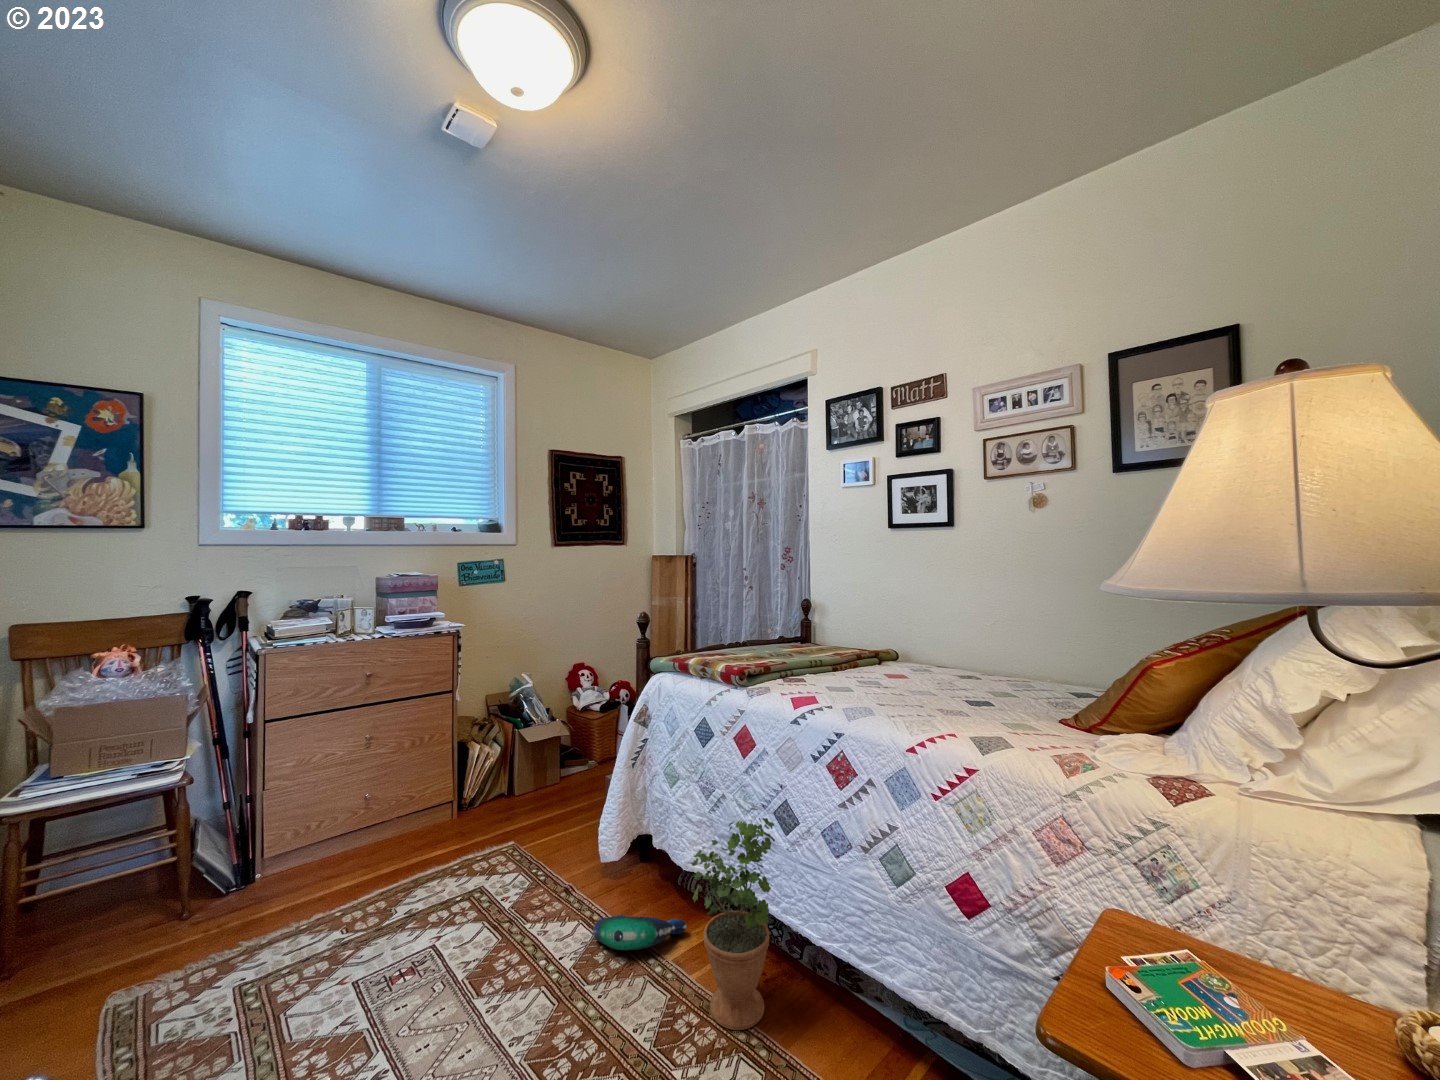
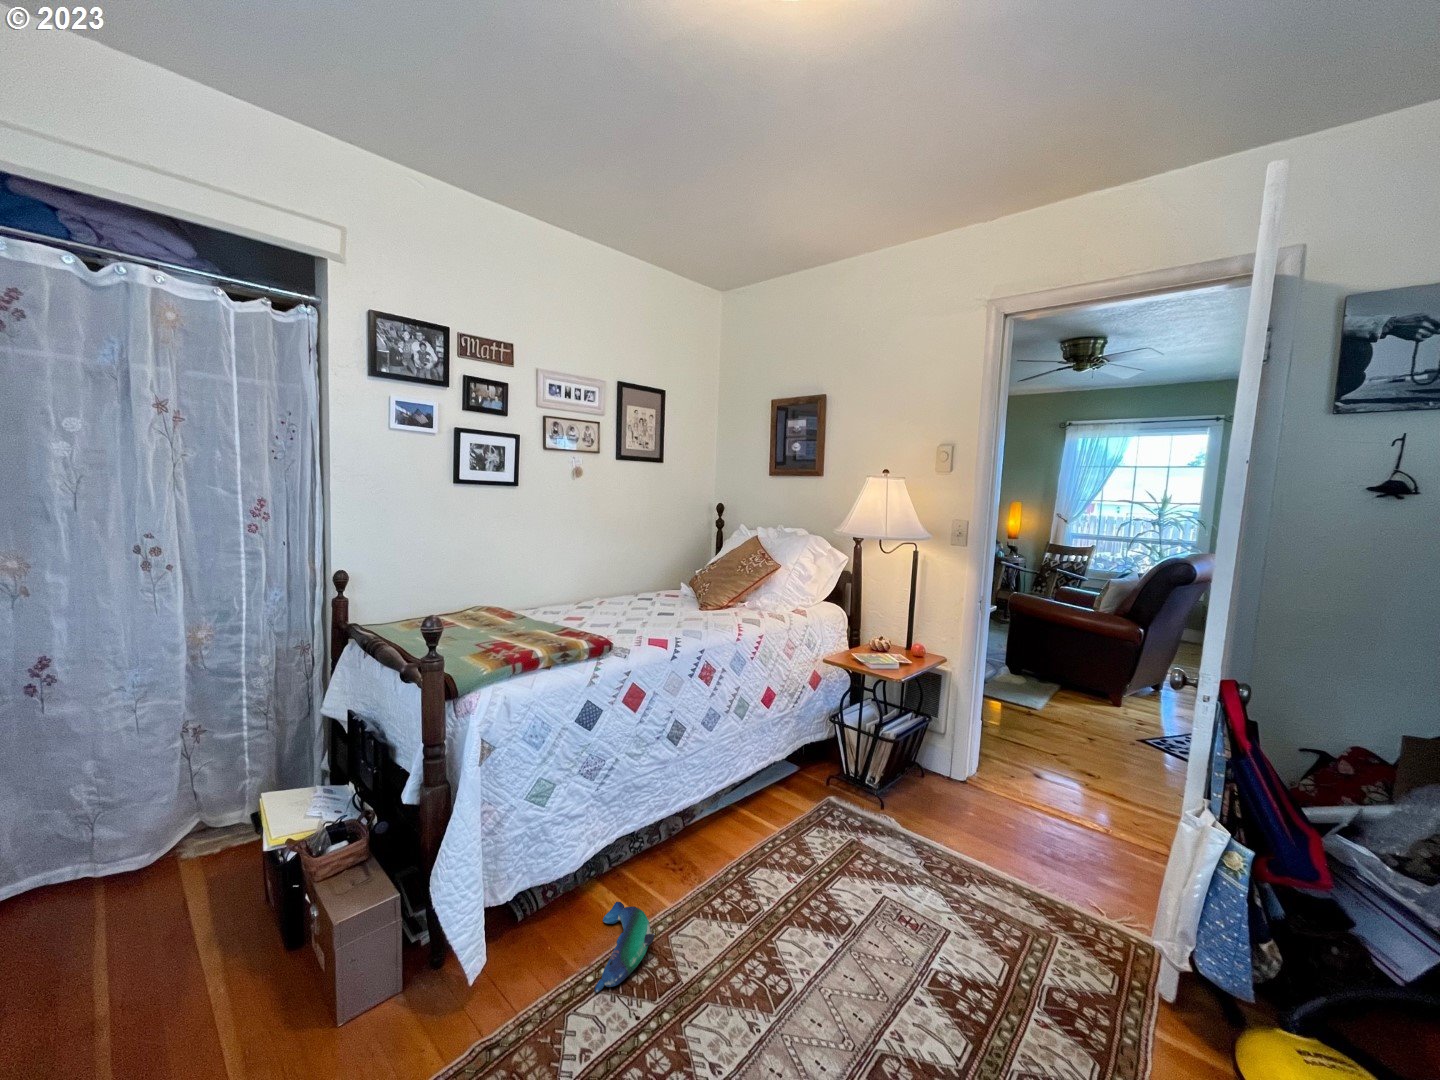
potted plant: present [691,808,775,1030] -> none [675,729,733,893]

